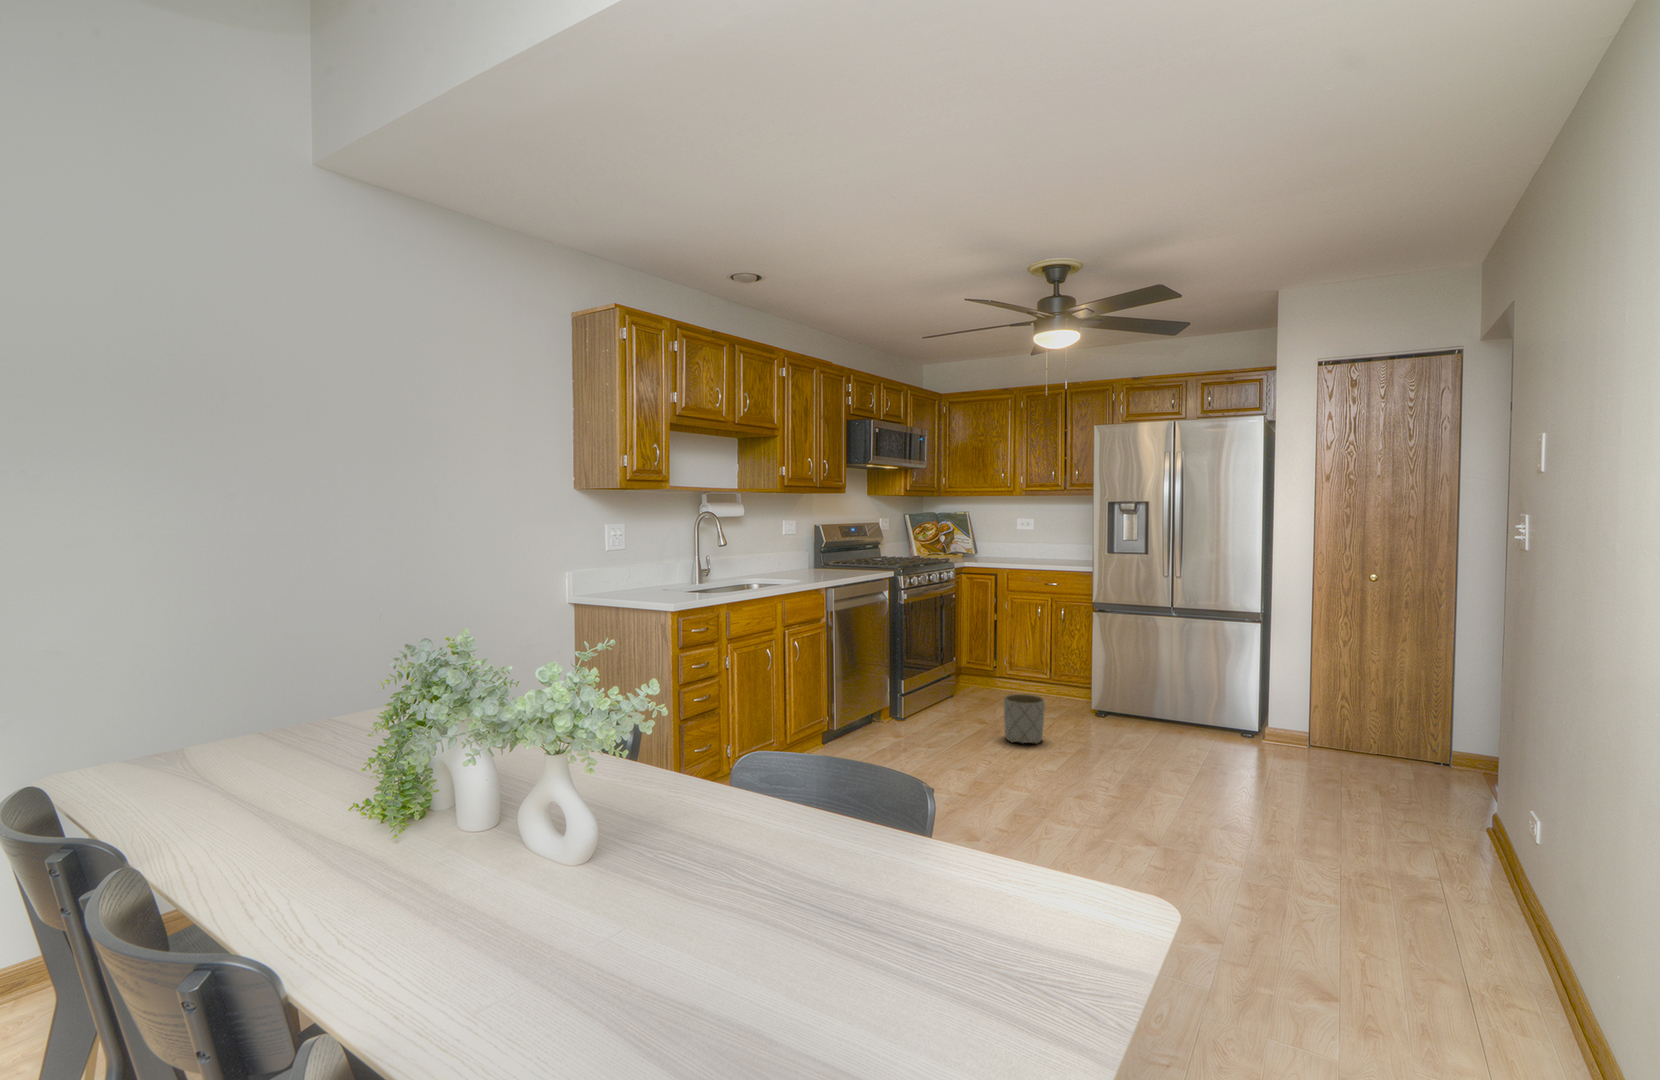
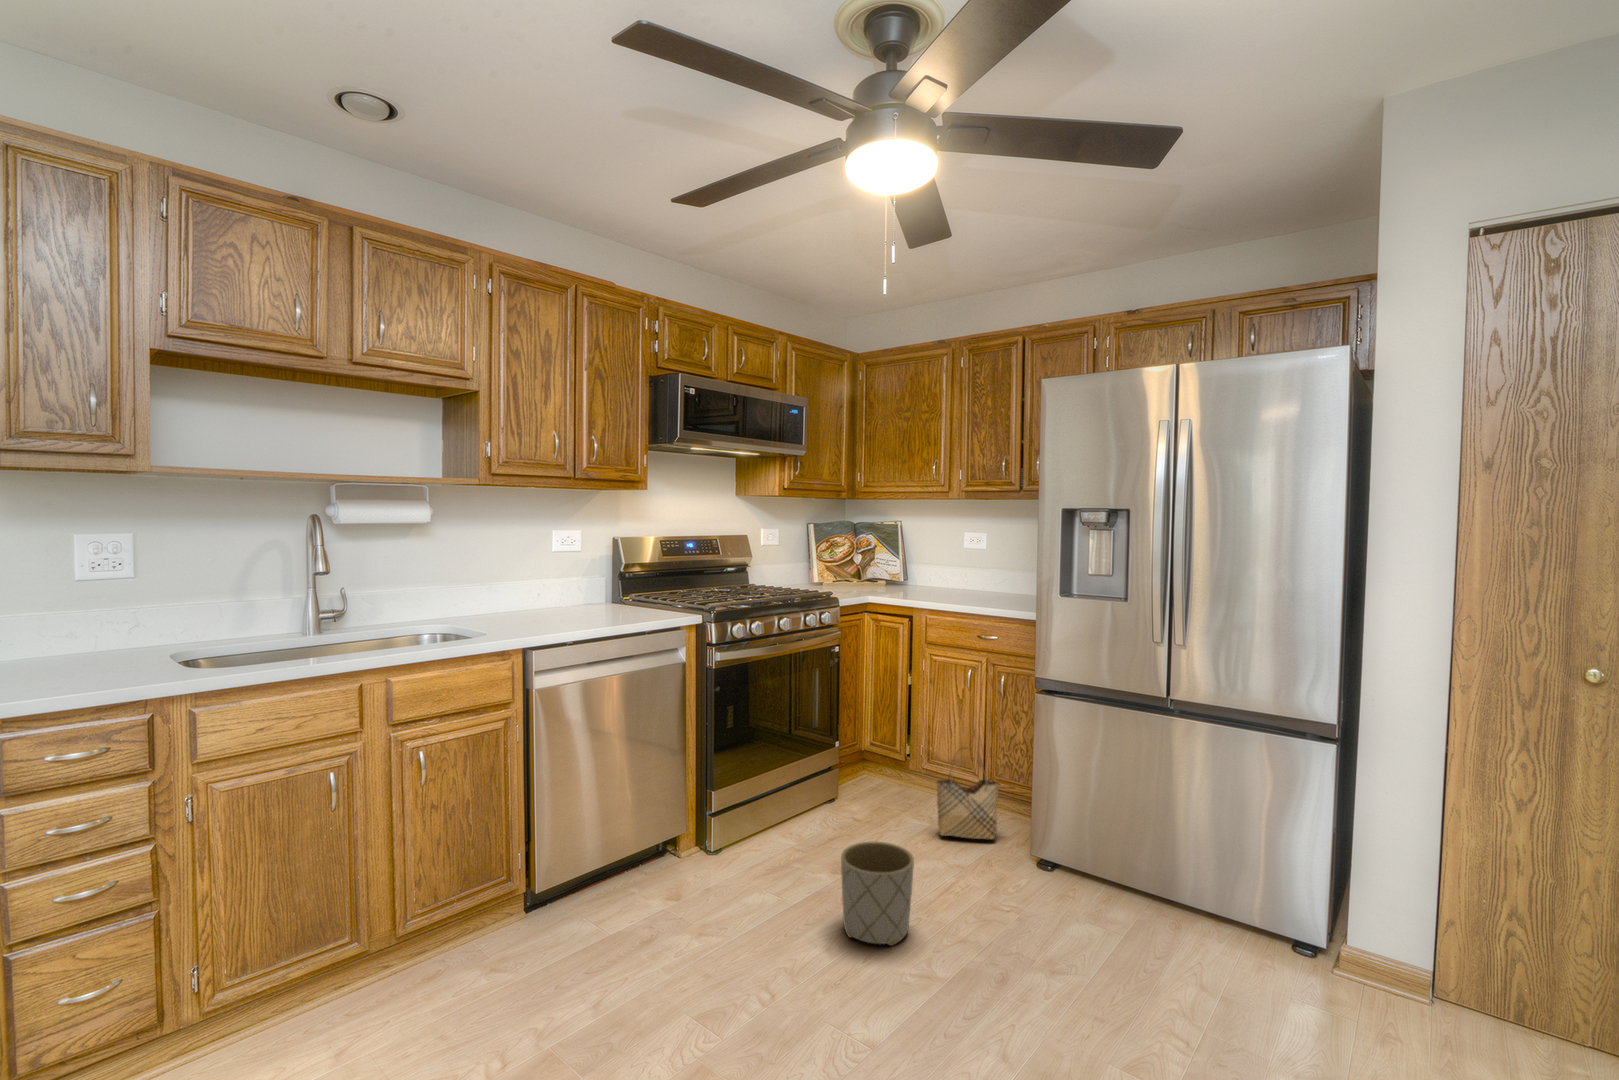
woven basket: none [1028,652,1066,706] -> present [936,747,999,839]

